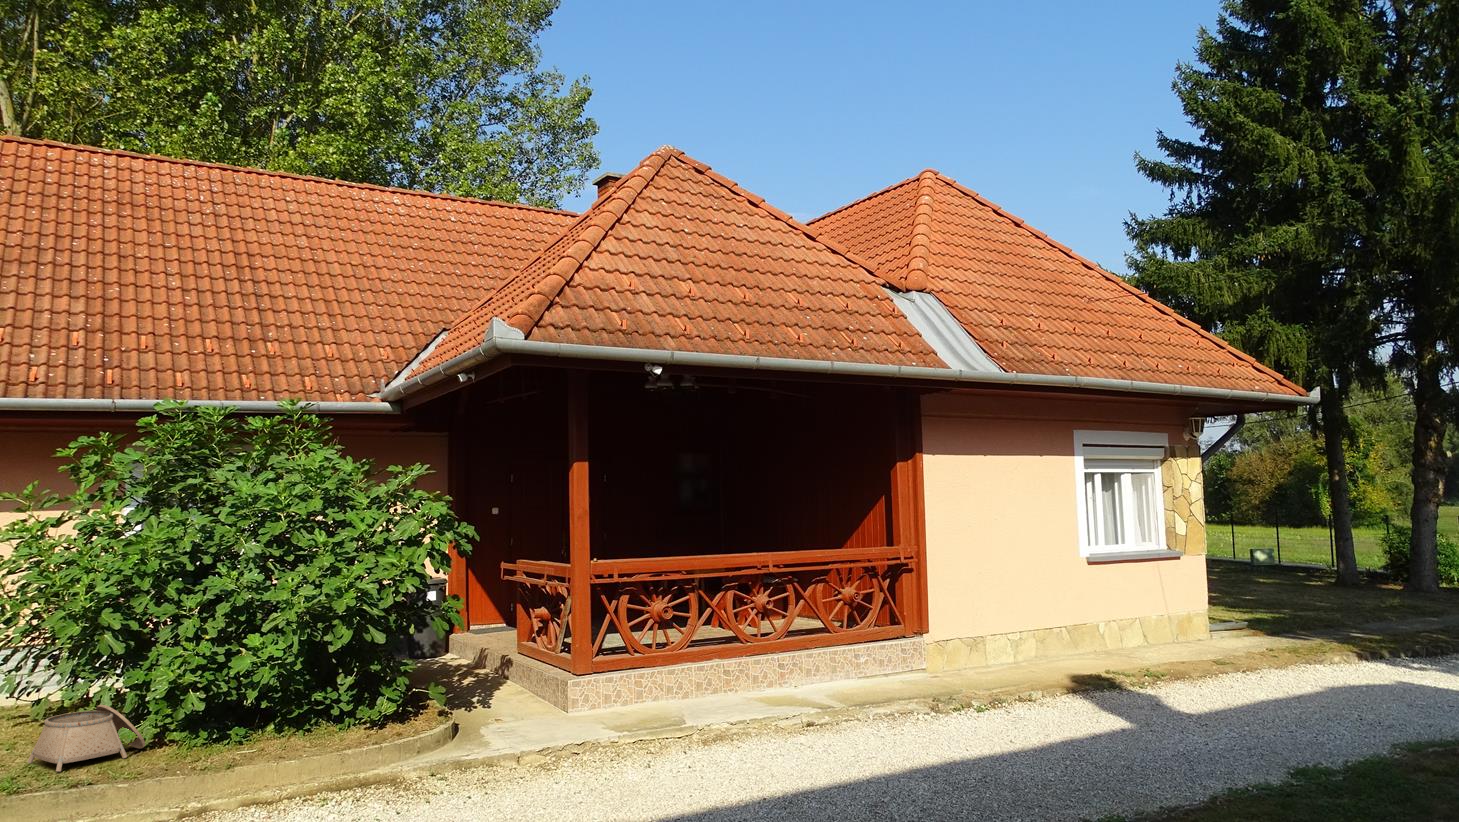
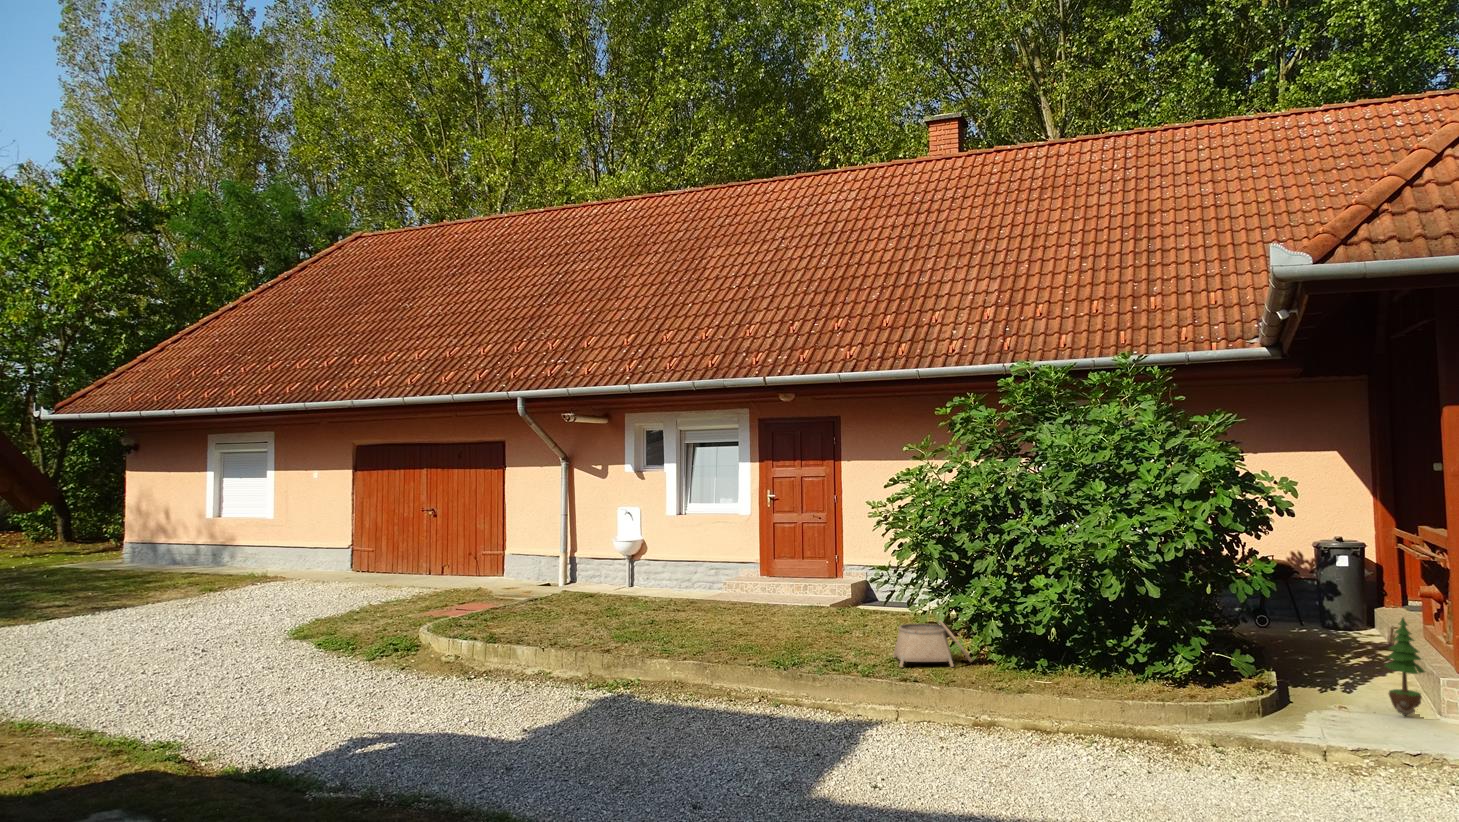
potted tree: none [537,634,566,716] -> present [1385,617,1424,716]

